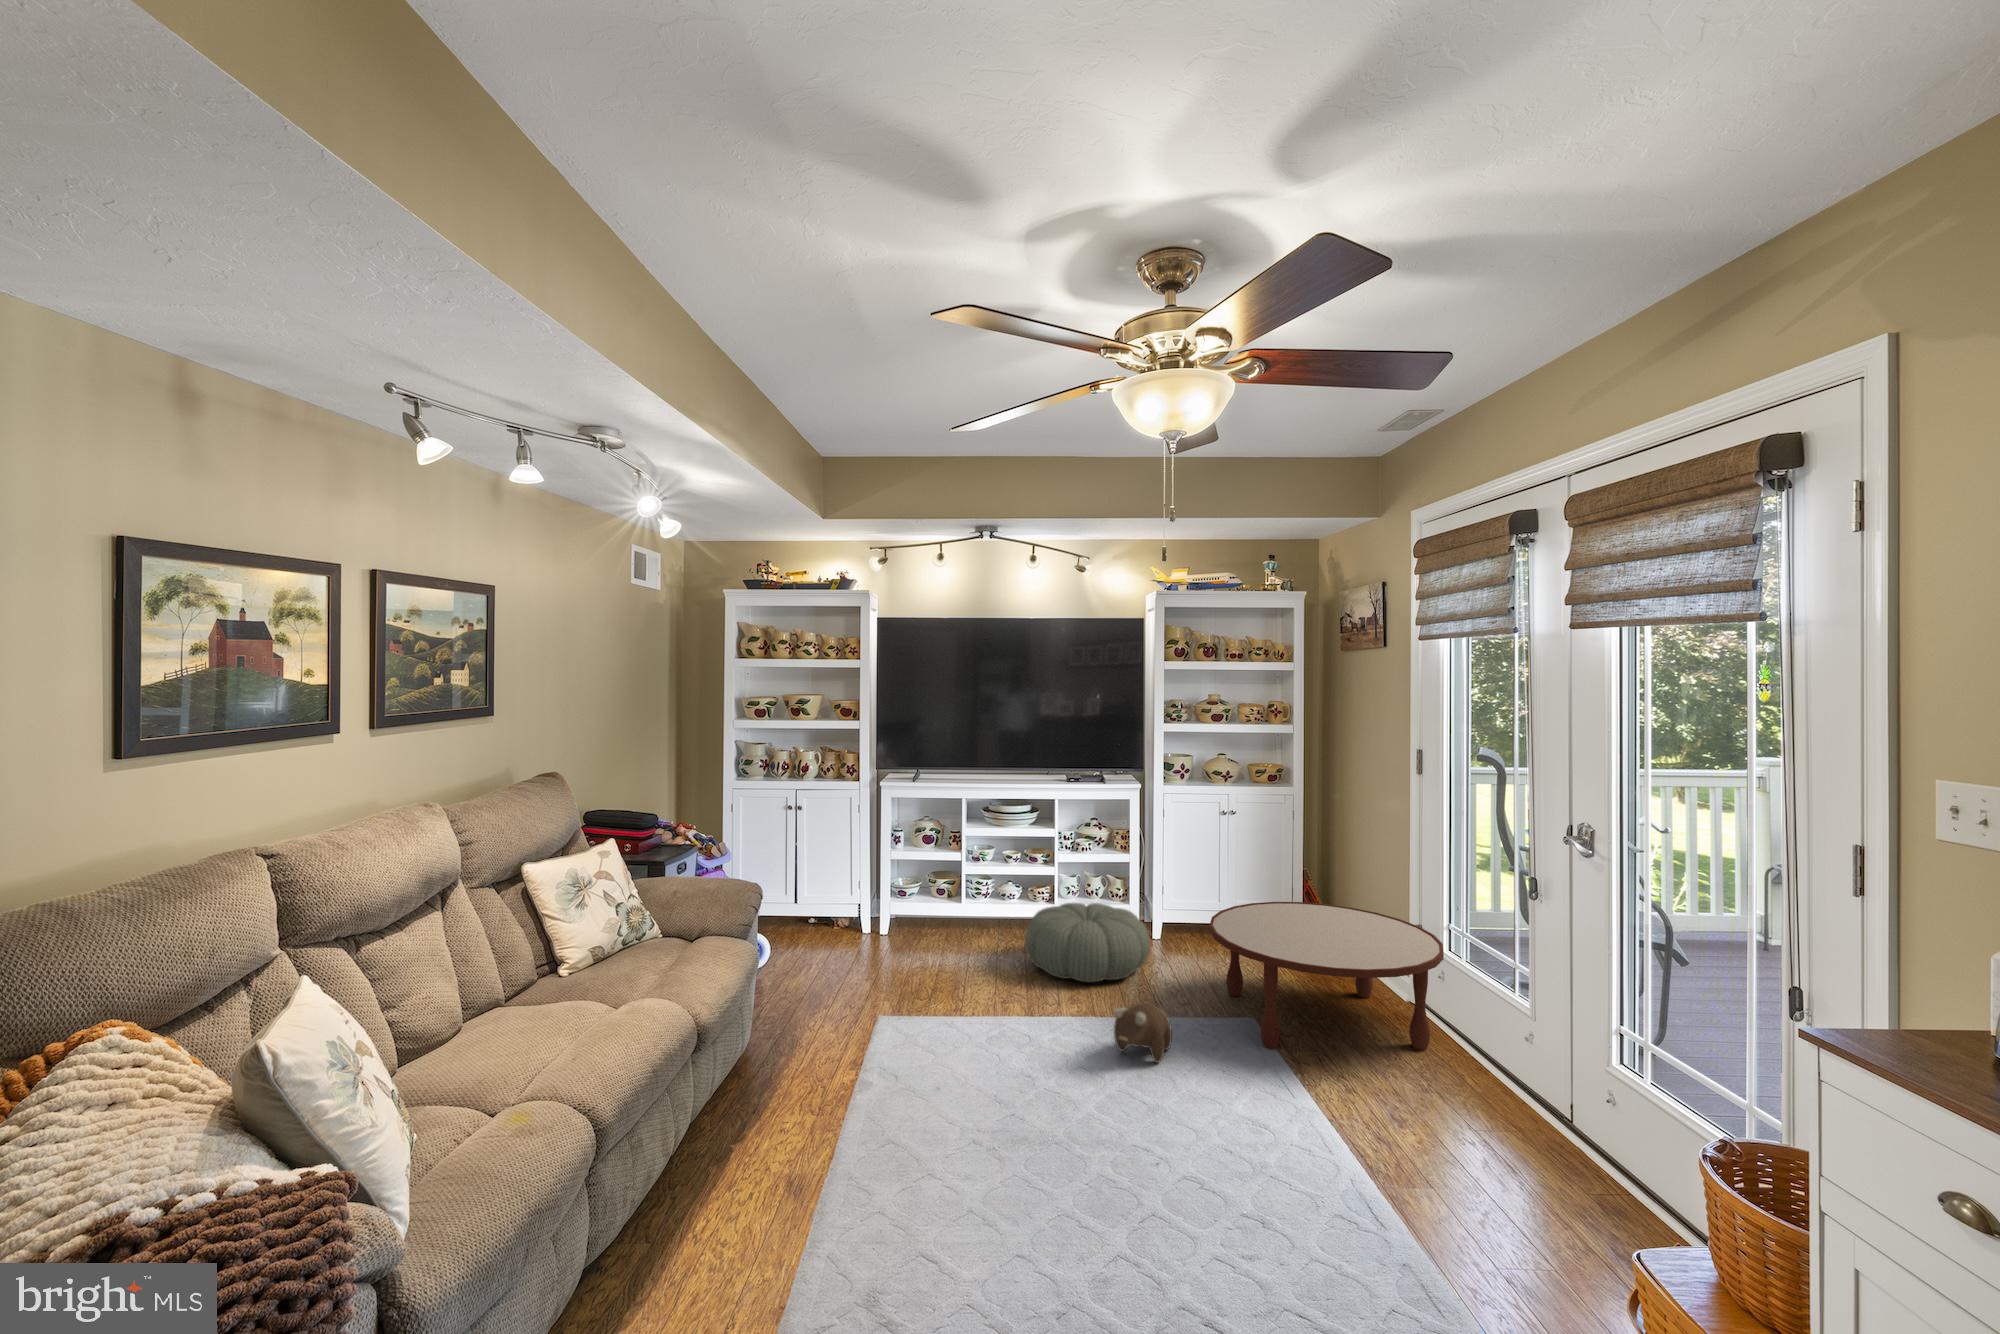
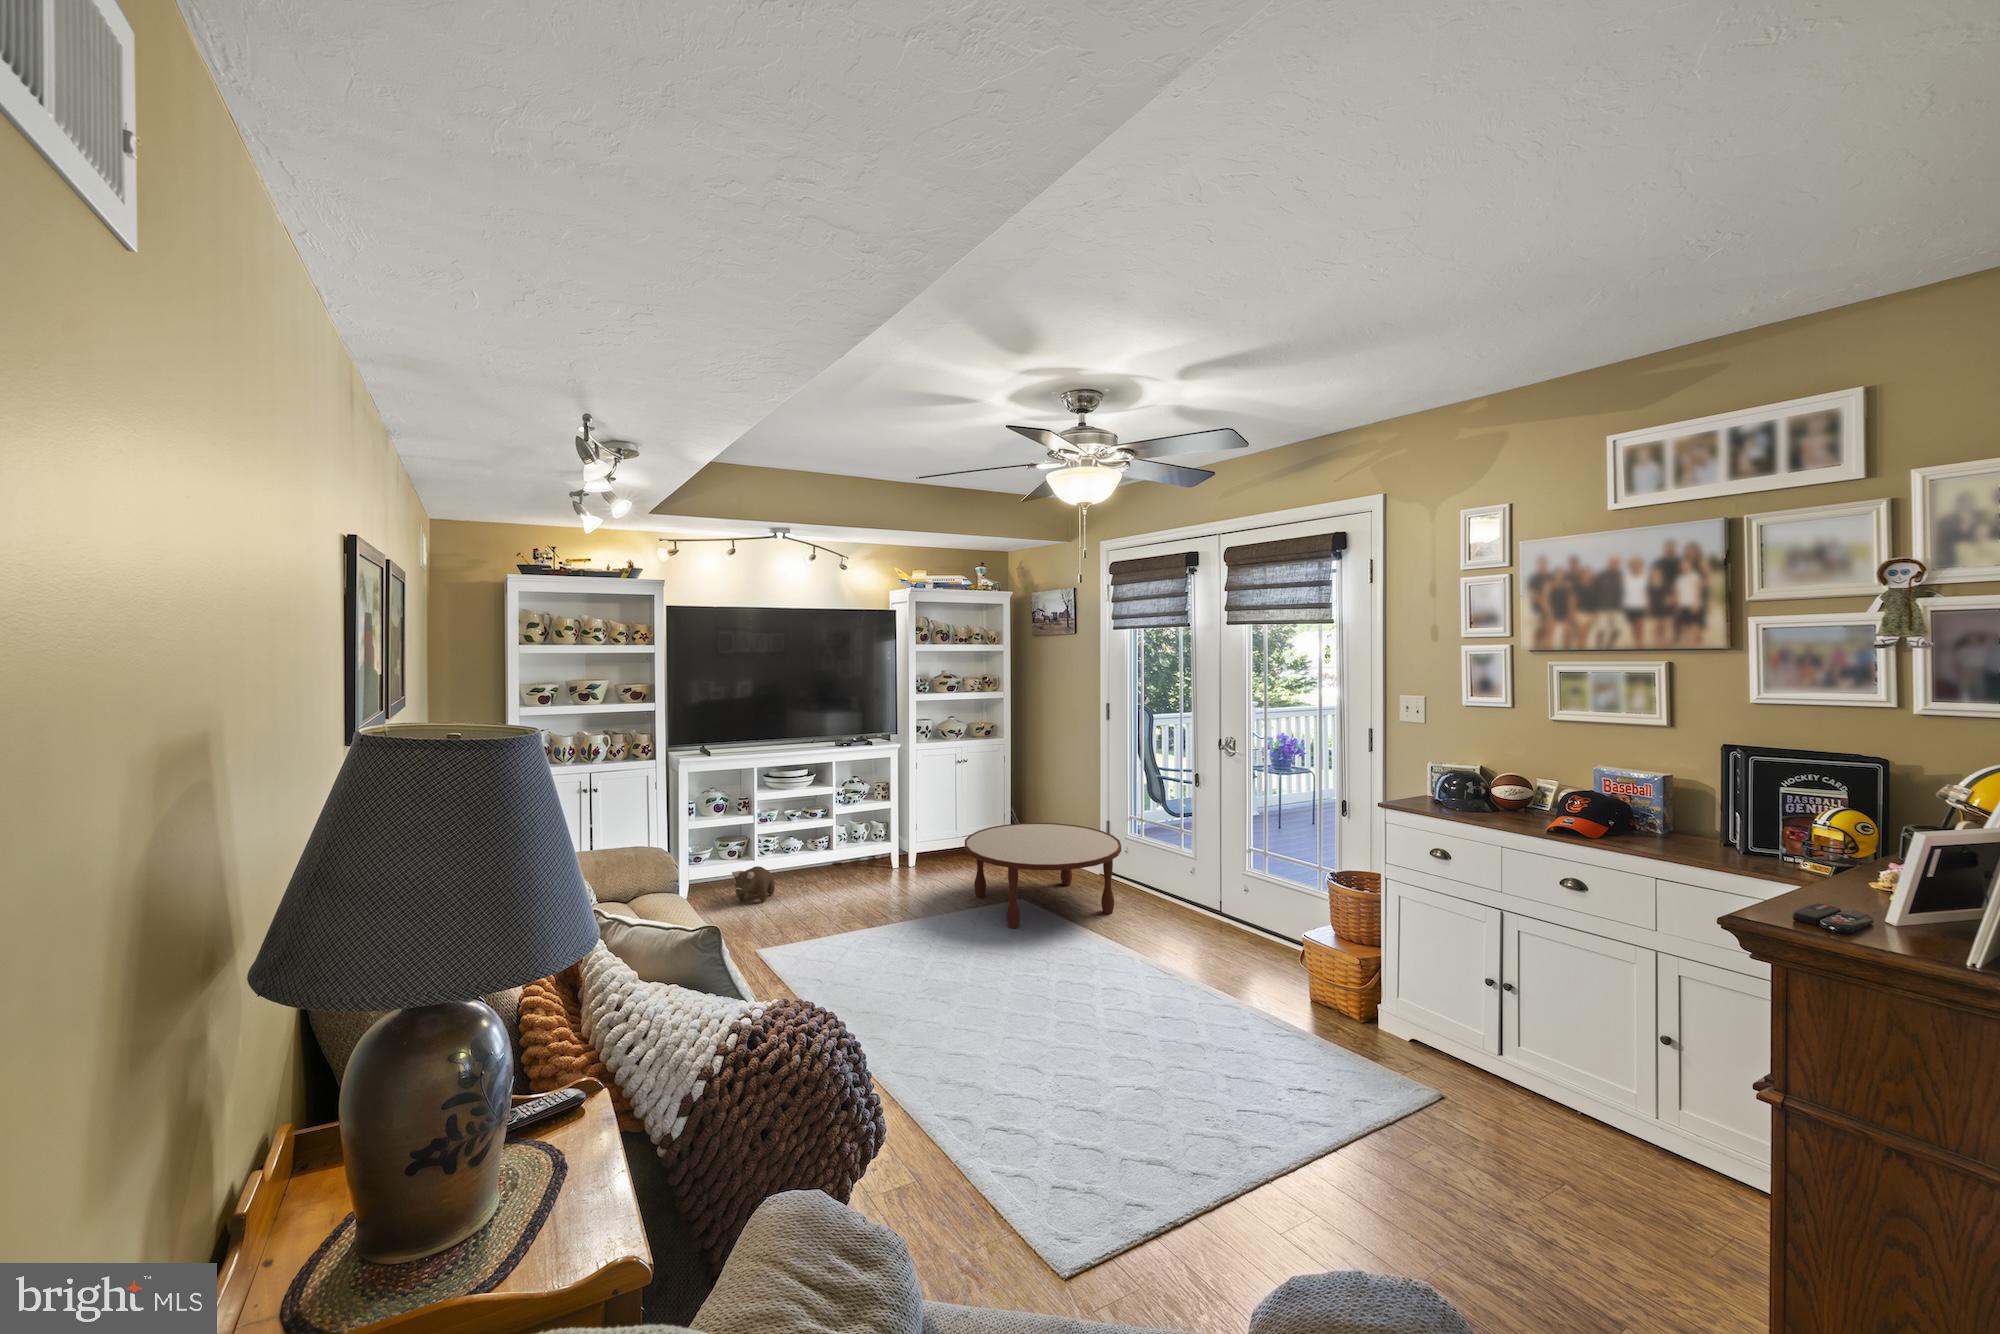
pouf: present [1025,903,1150,982] -> none [815,841,915,903]
plush toy: present [1112,1002,1172,1063] -> present [732,866,775,902]

